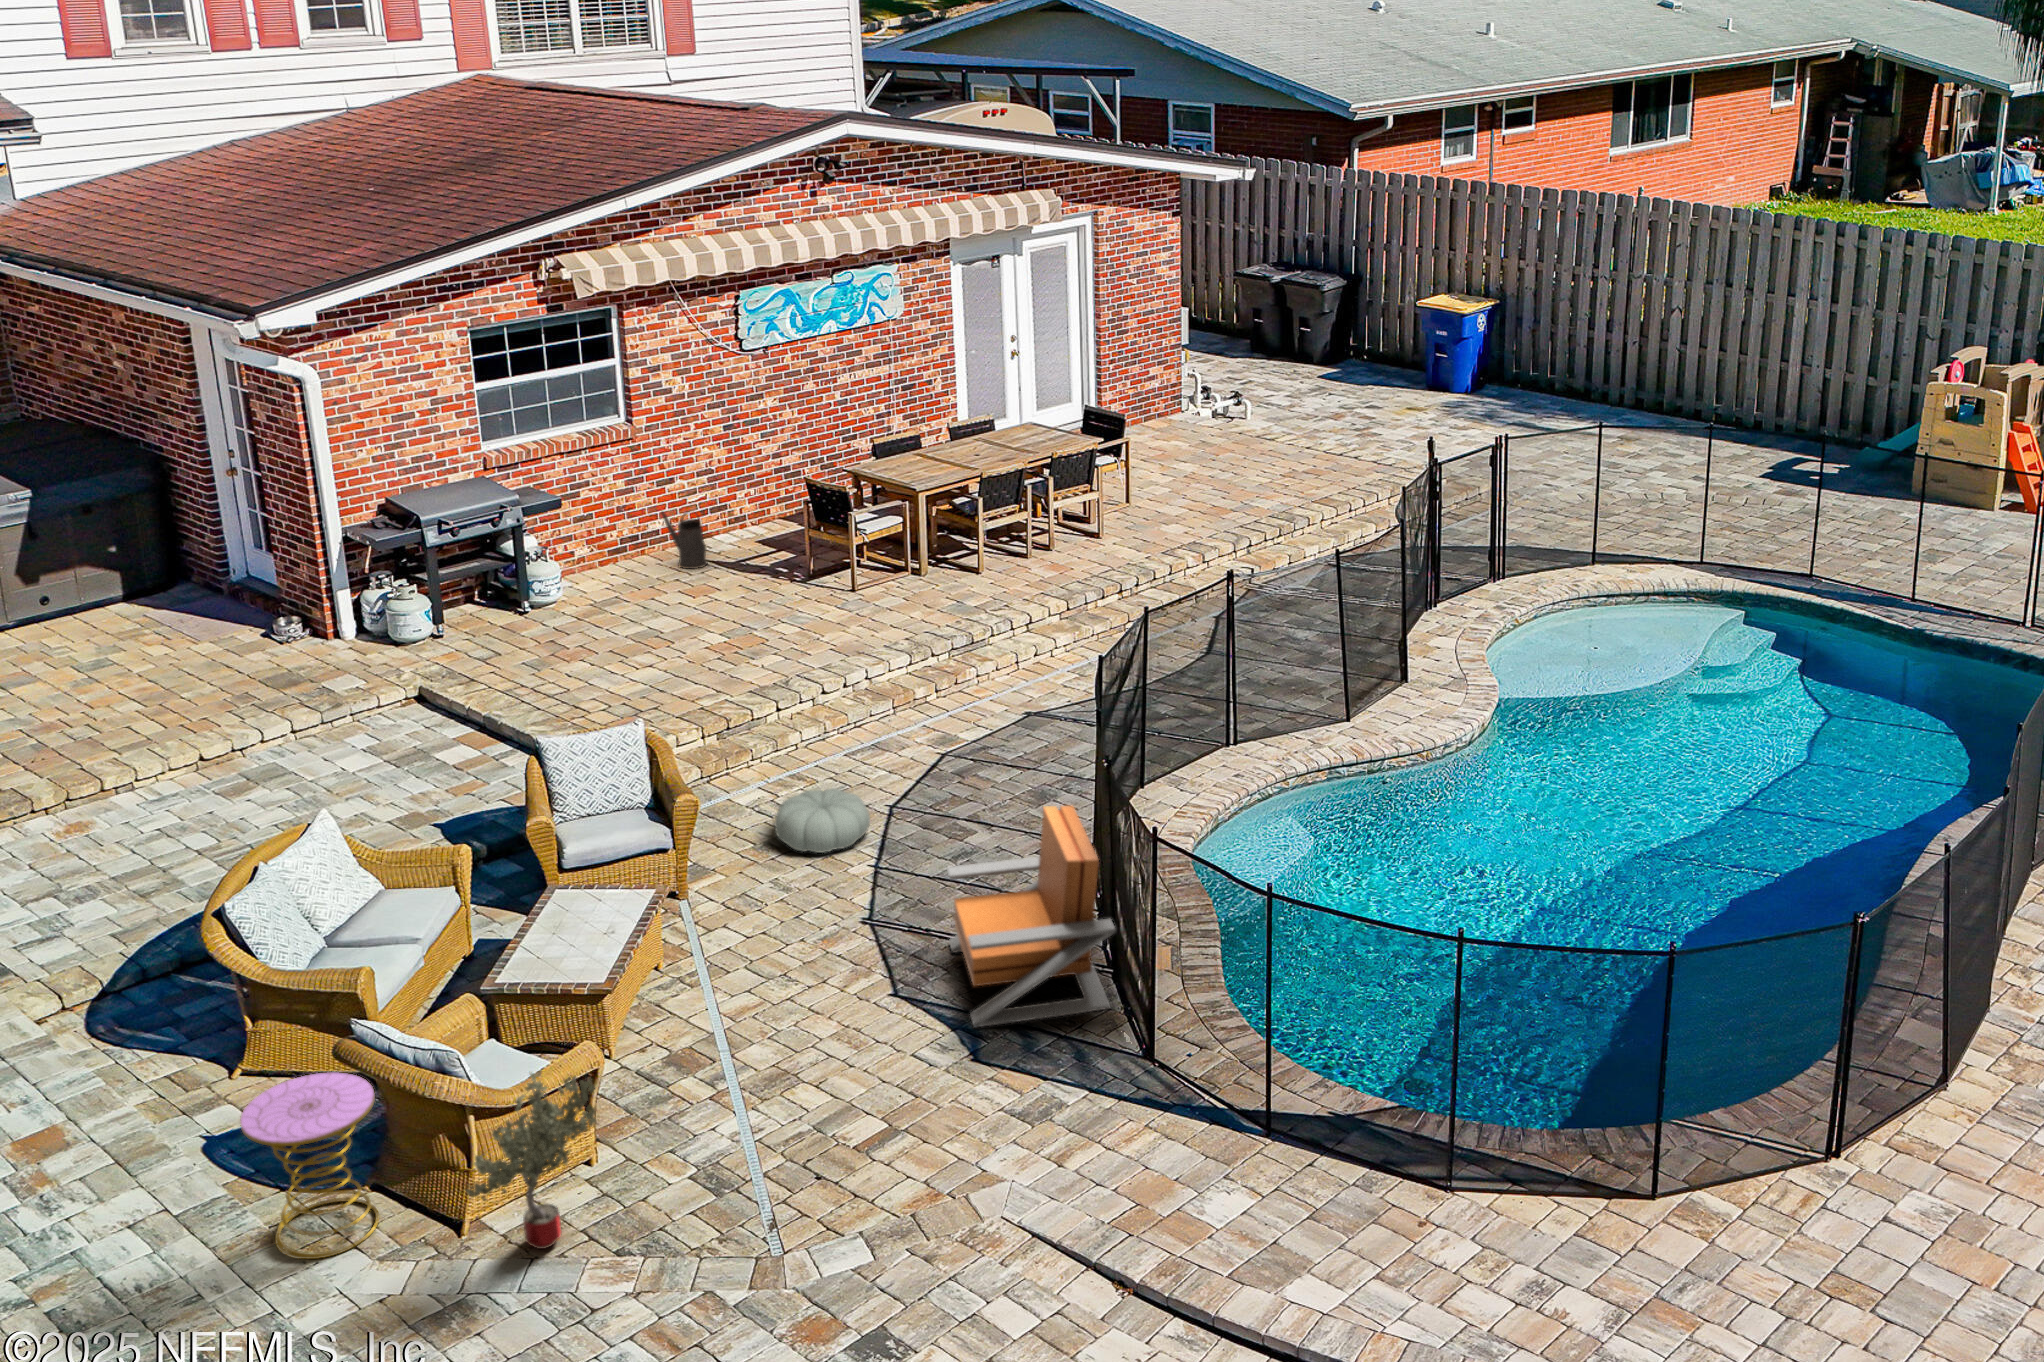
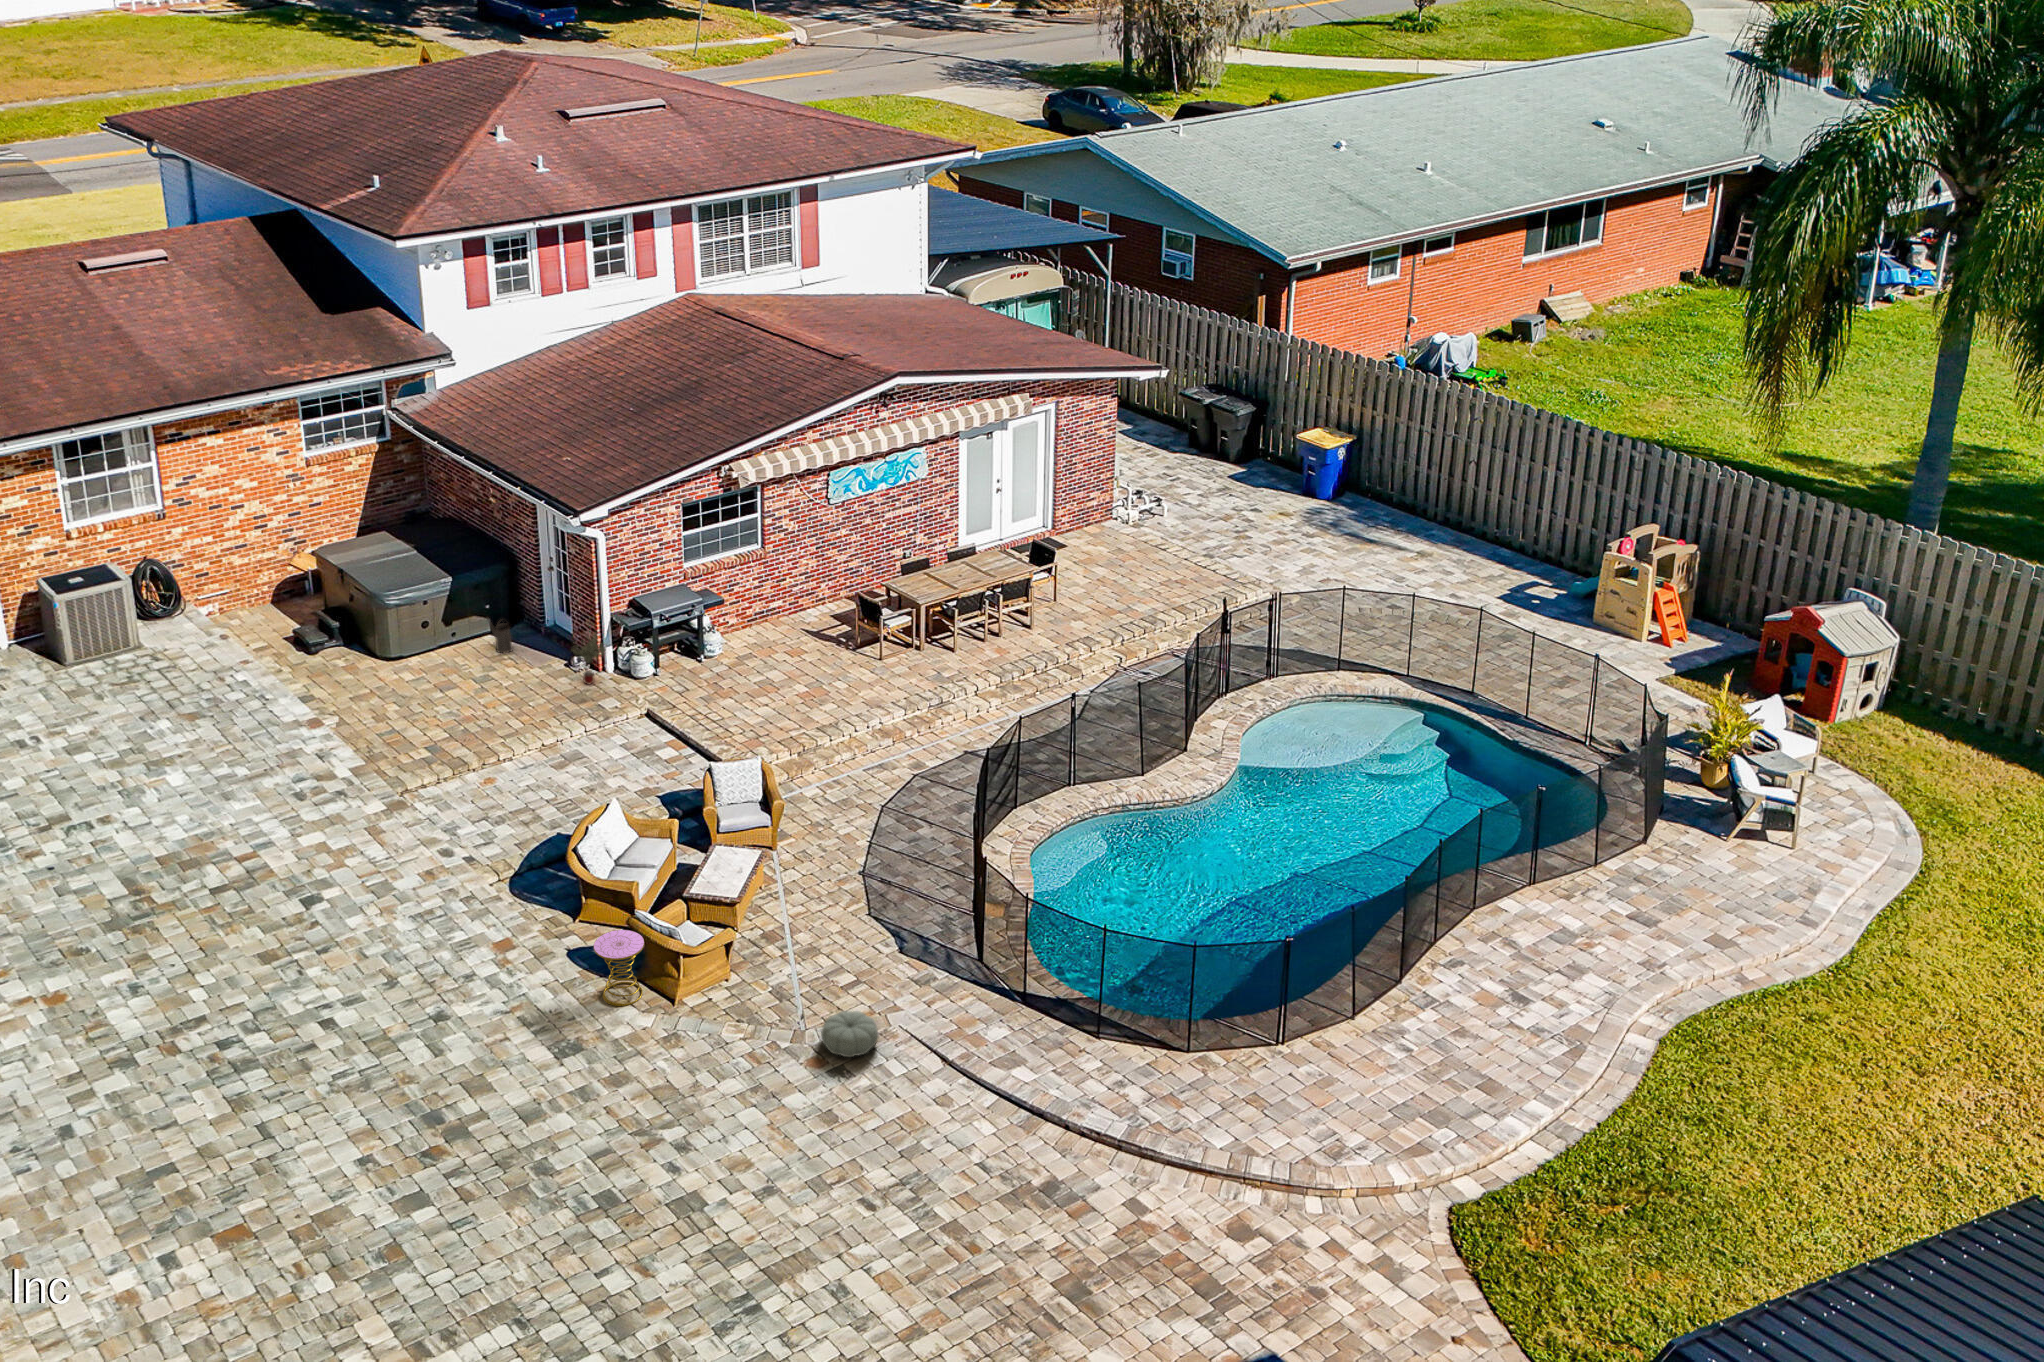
watering can: present [661,512,708,569] -> present [487,618,513,653]
pouf: present [775,788,870,853] -> present [821,1011,879,1057]
lounge chair: present [947,806,1116,1027] -> none [898,831,970,936]
potted tree: present [466,1072,596,1249] -> present [572,633,605,685]

